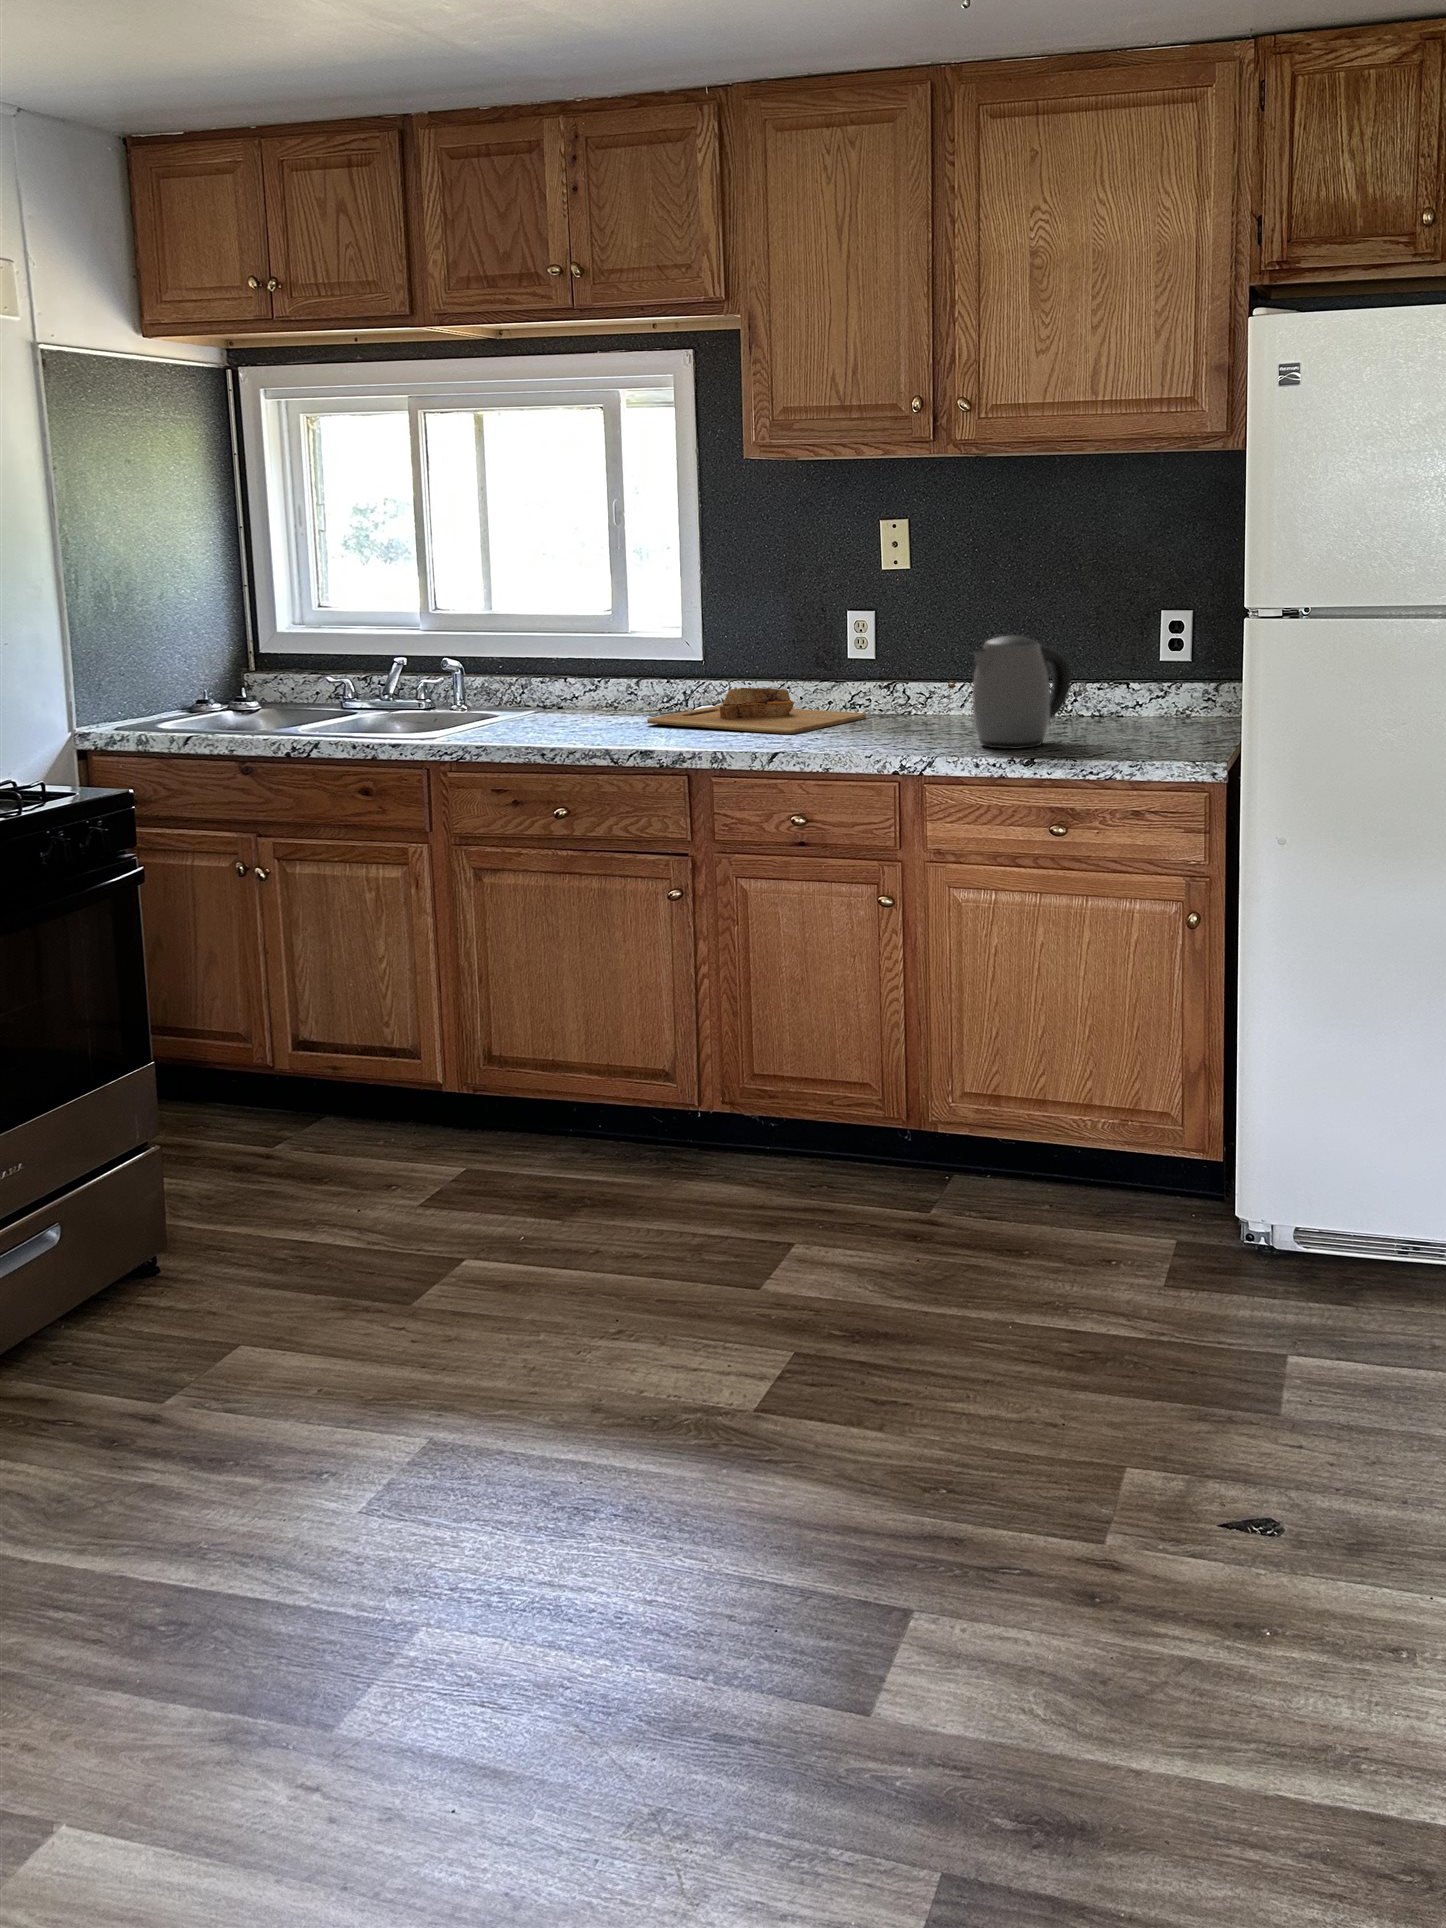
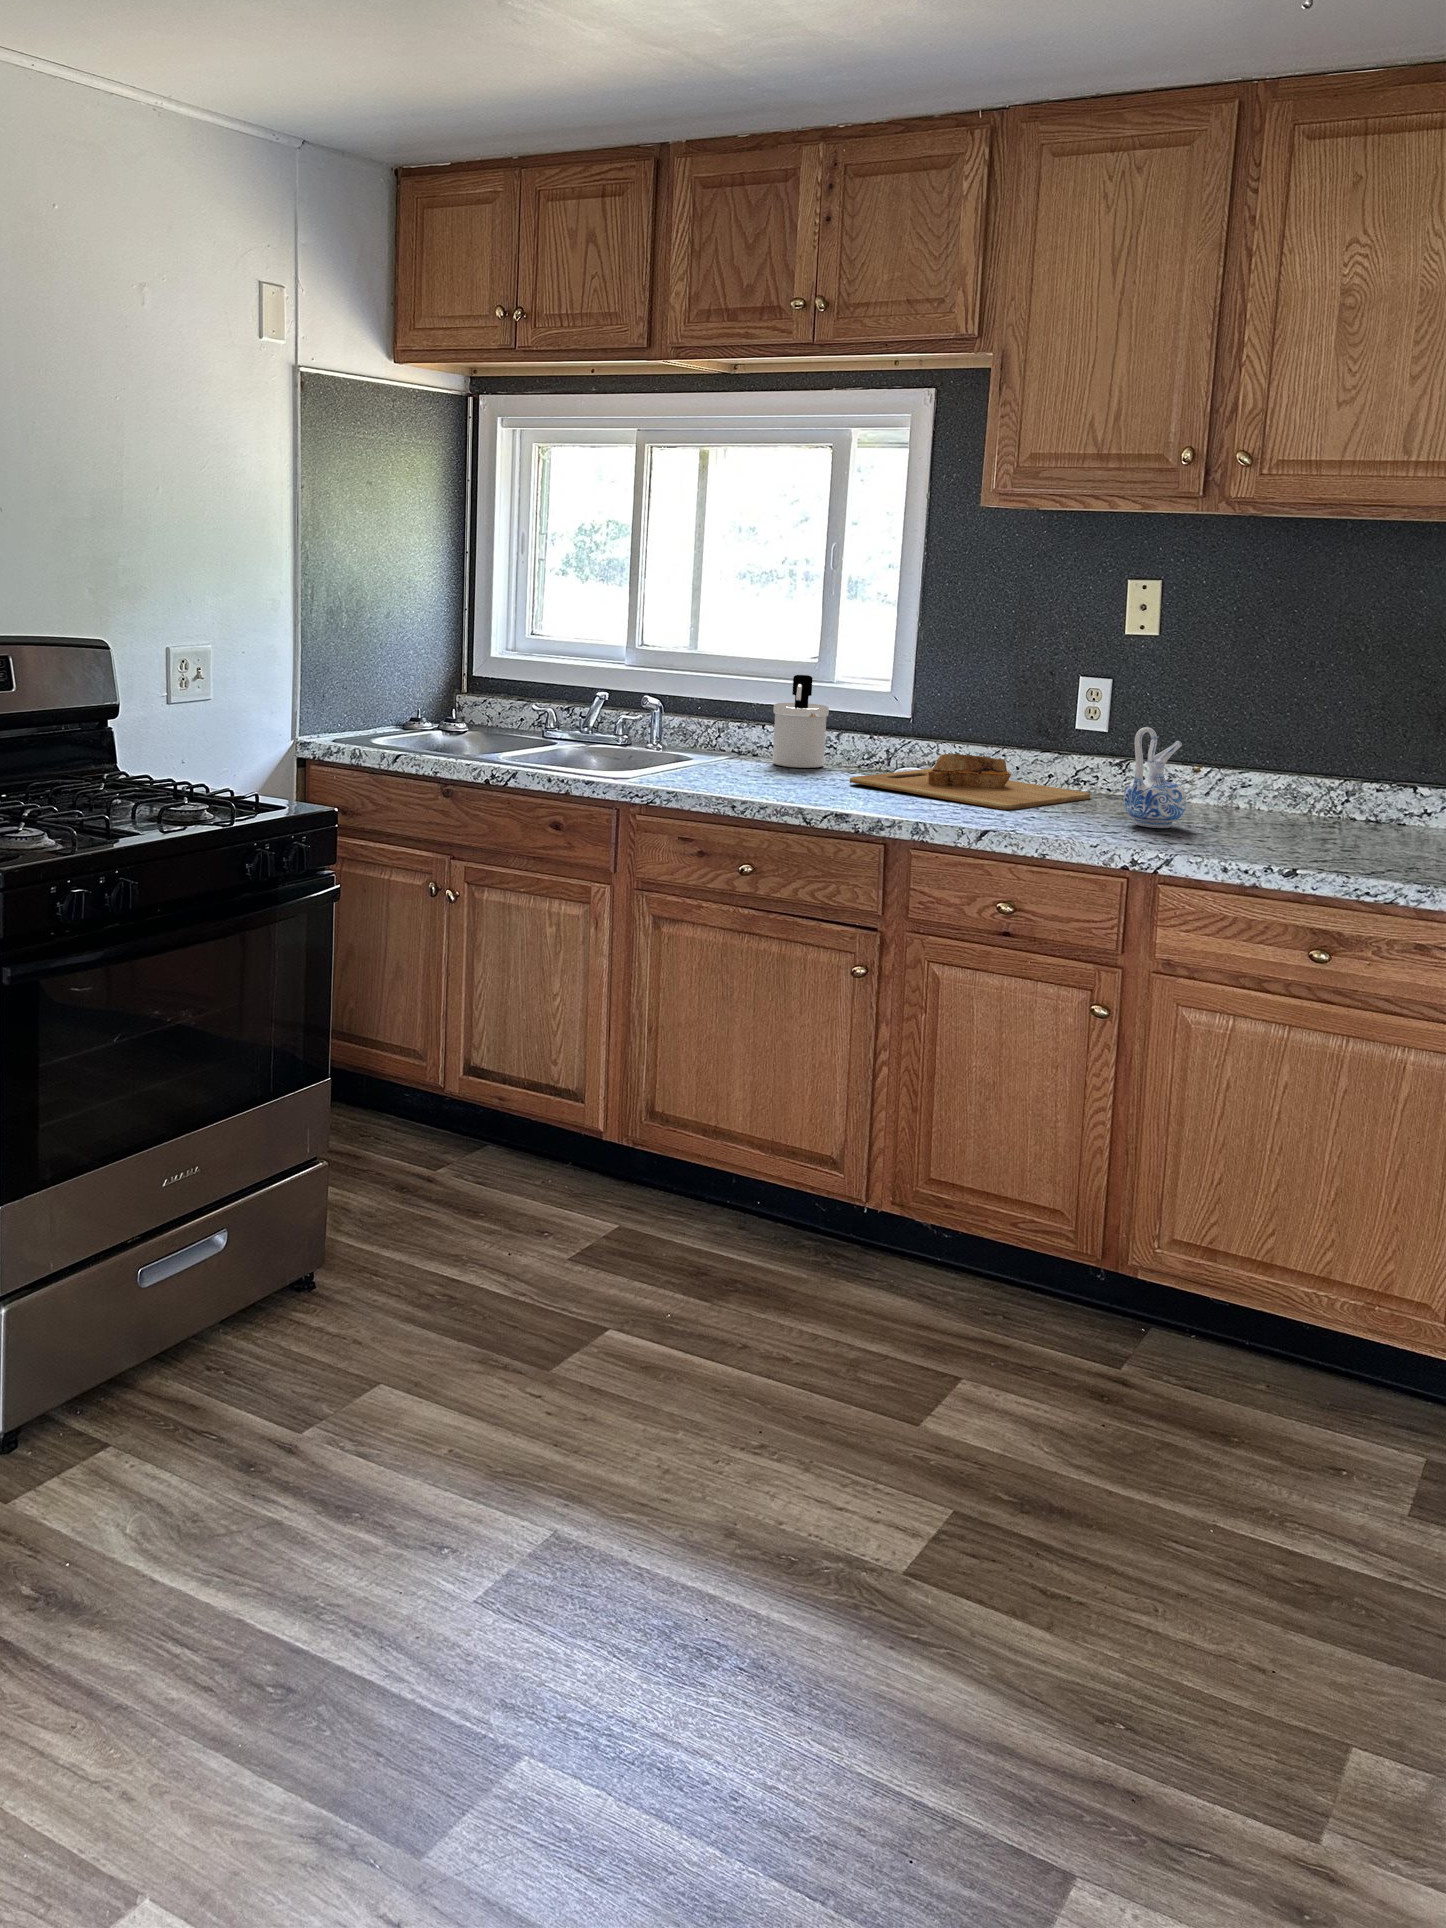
soap dispenser: none [569,626,622,715] -> present [773,675,829,768]
kettle: present [973,636,1071,749] -> none [1222,725,1345,855]
ceramic pitcher: none [891,648,945,737] -> present [1123,727,1186,828]

